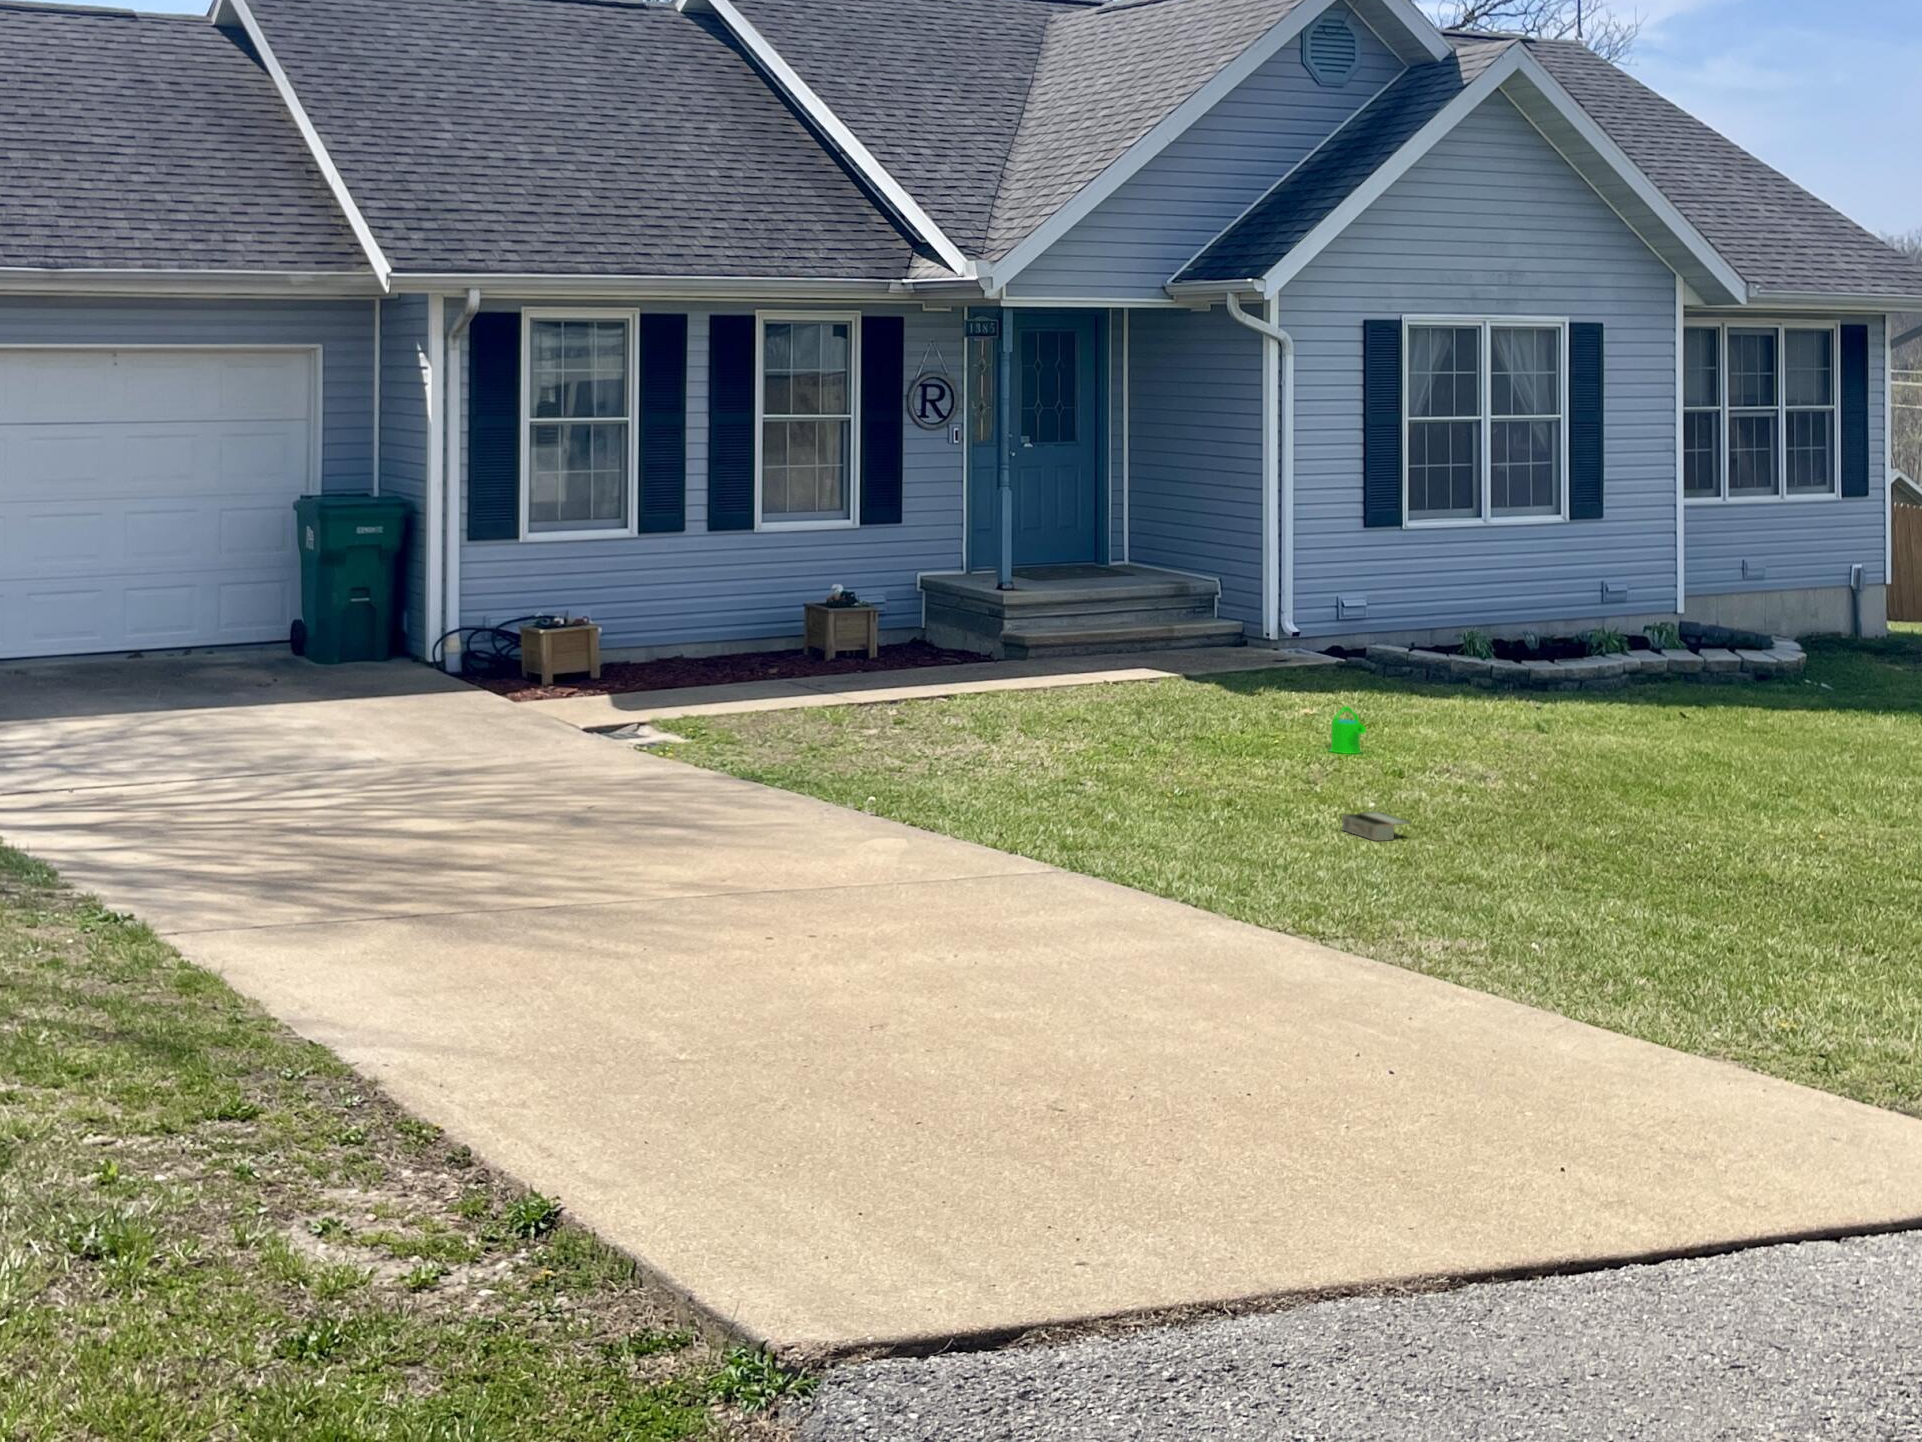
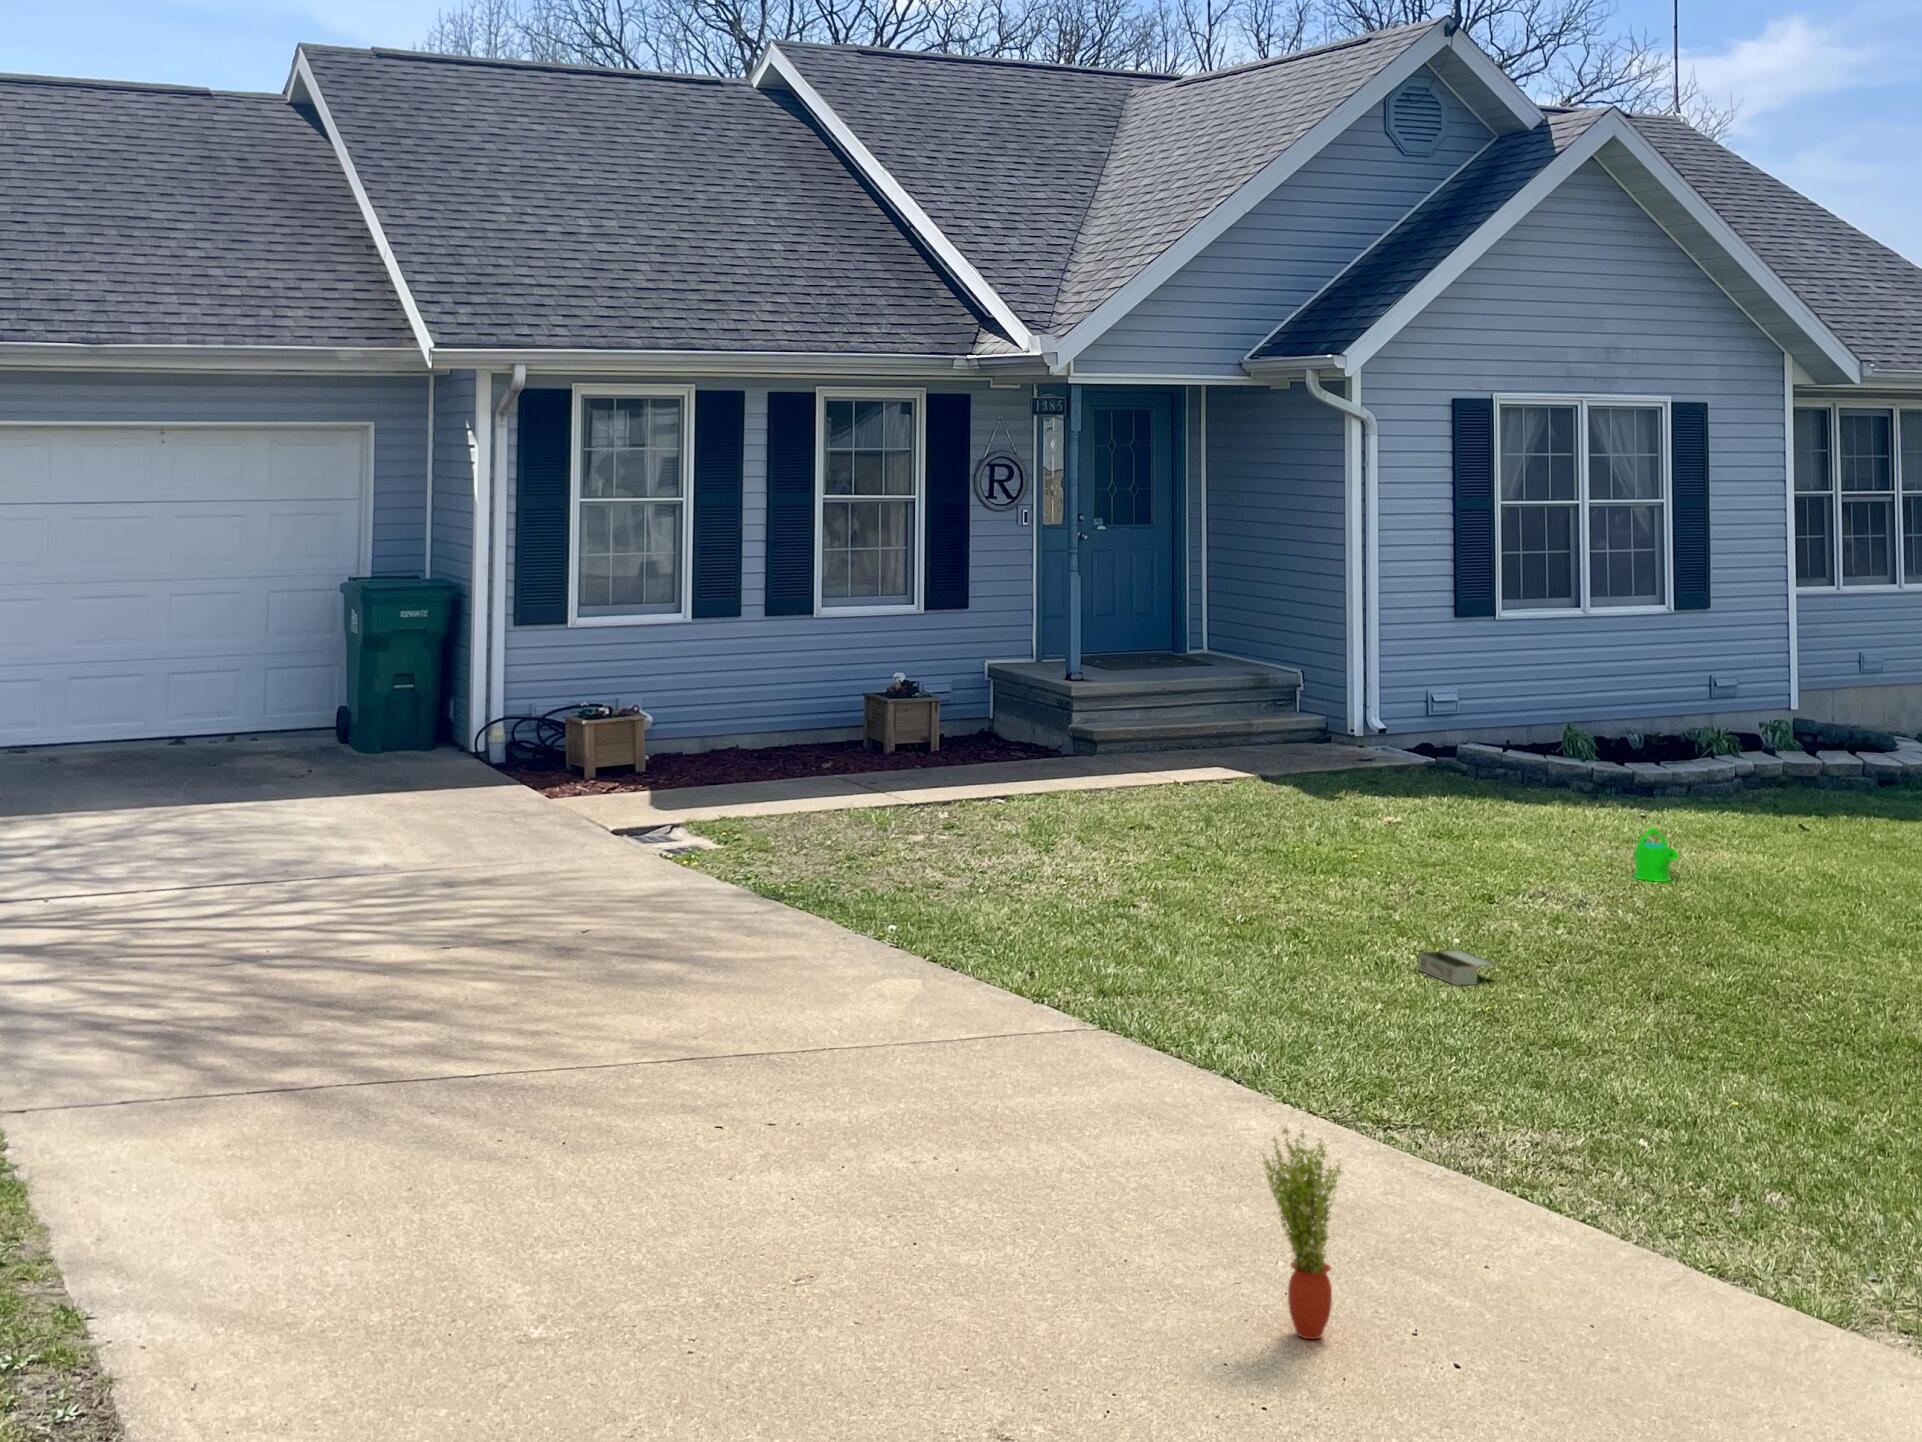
watering can: present [1329,706,1366,754] -> present [1634,828,1678,882]
potted plant: none [1235,907,1302,1073] -> present [1259,1128,1342,1339]

